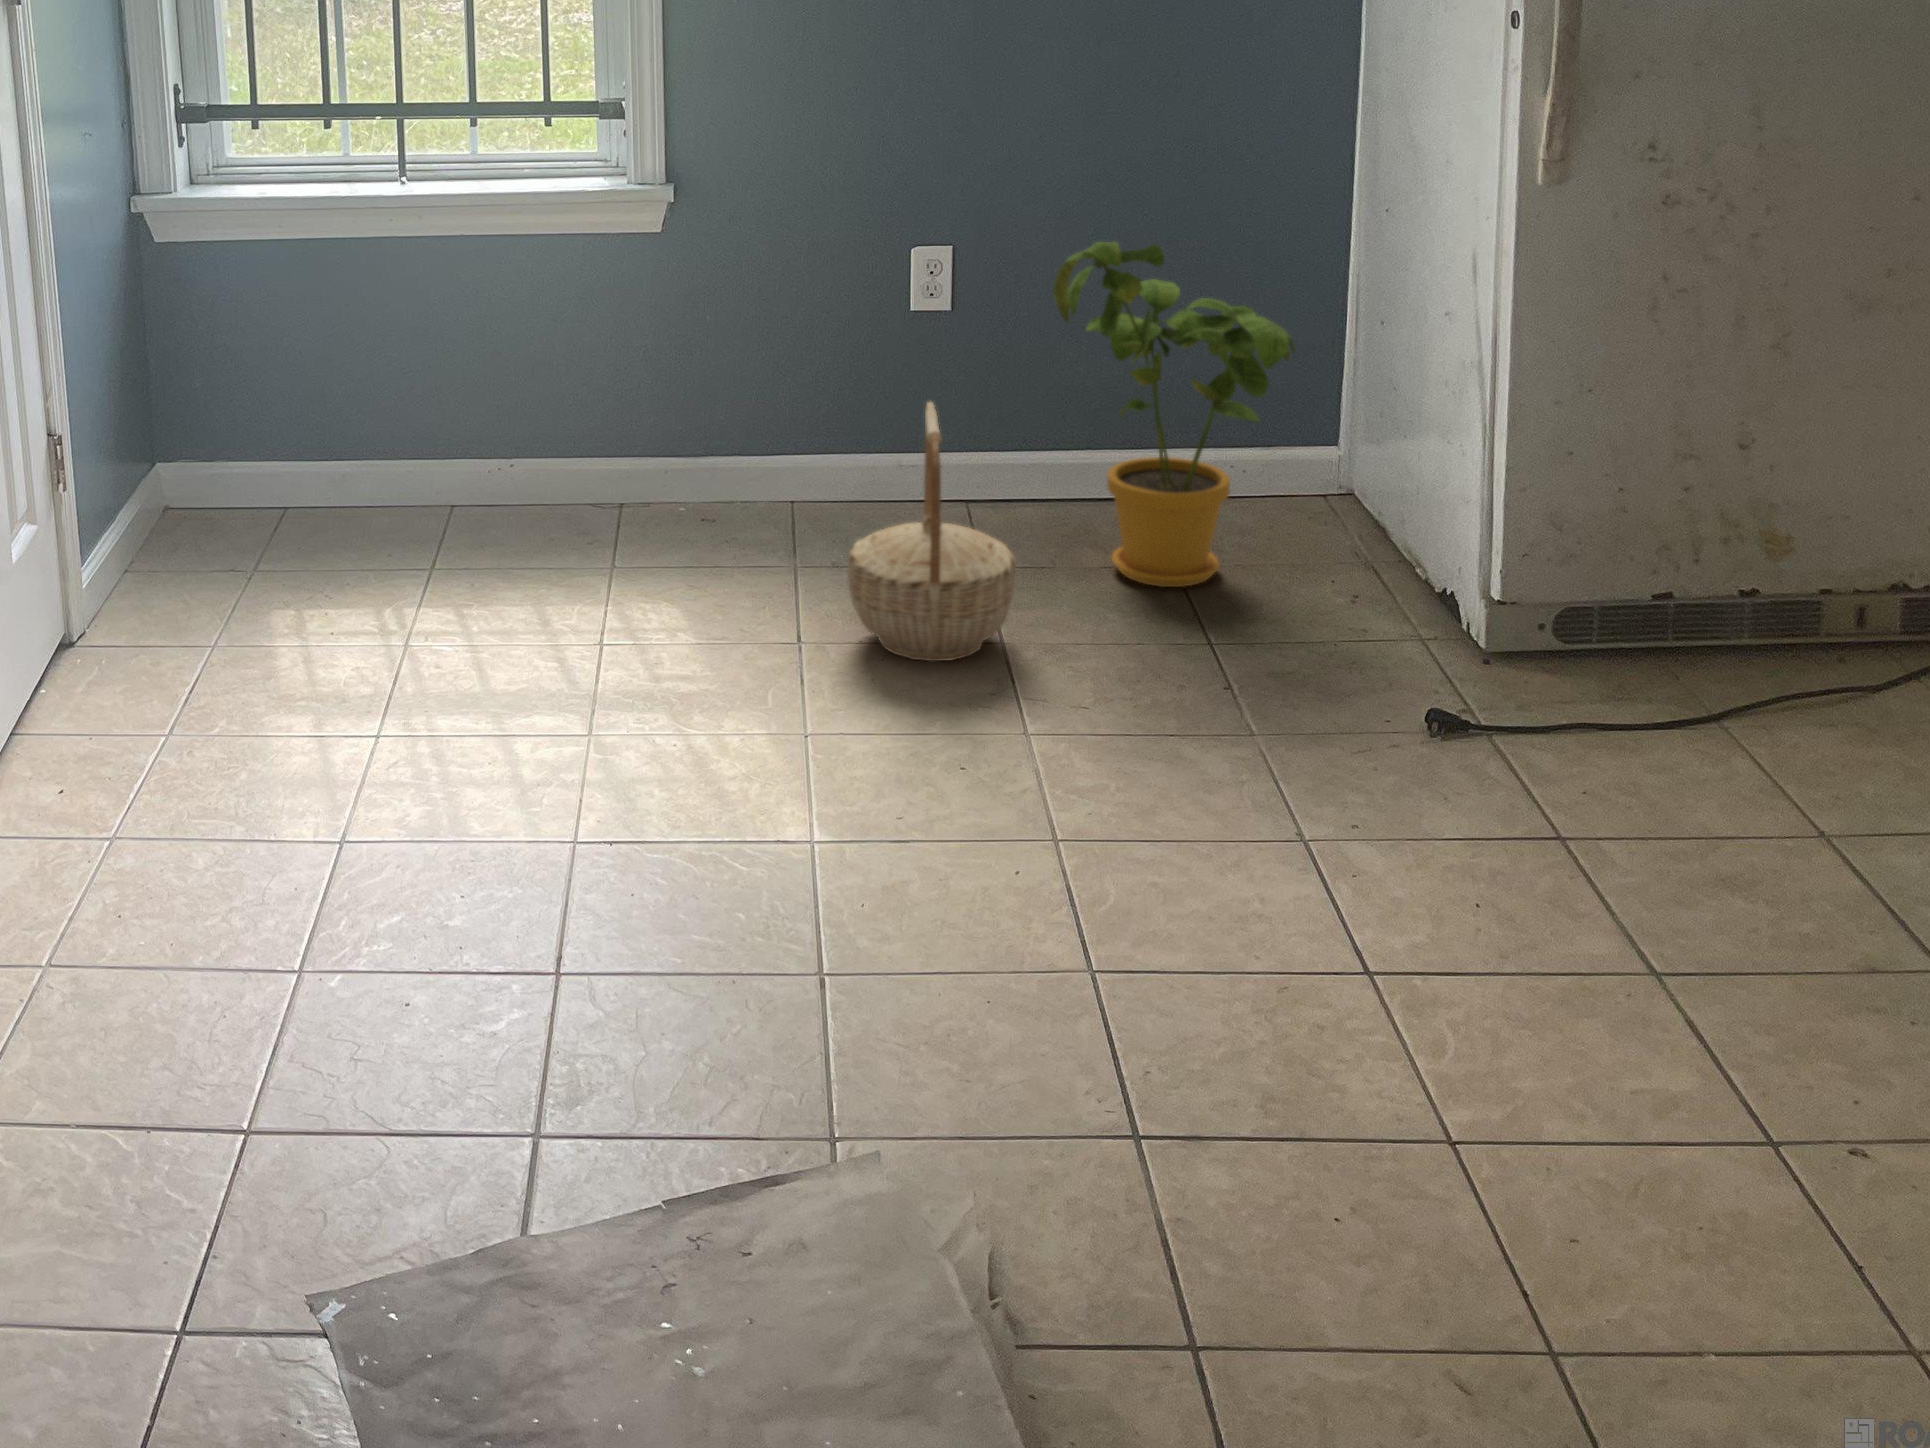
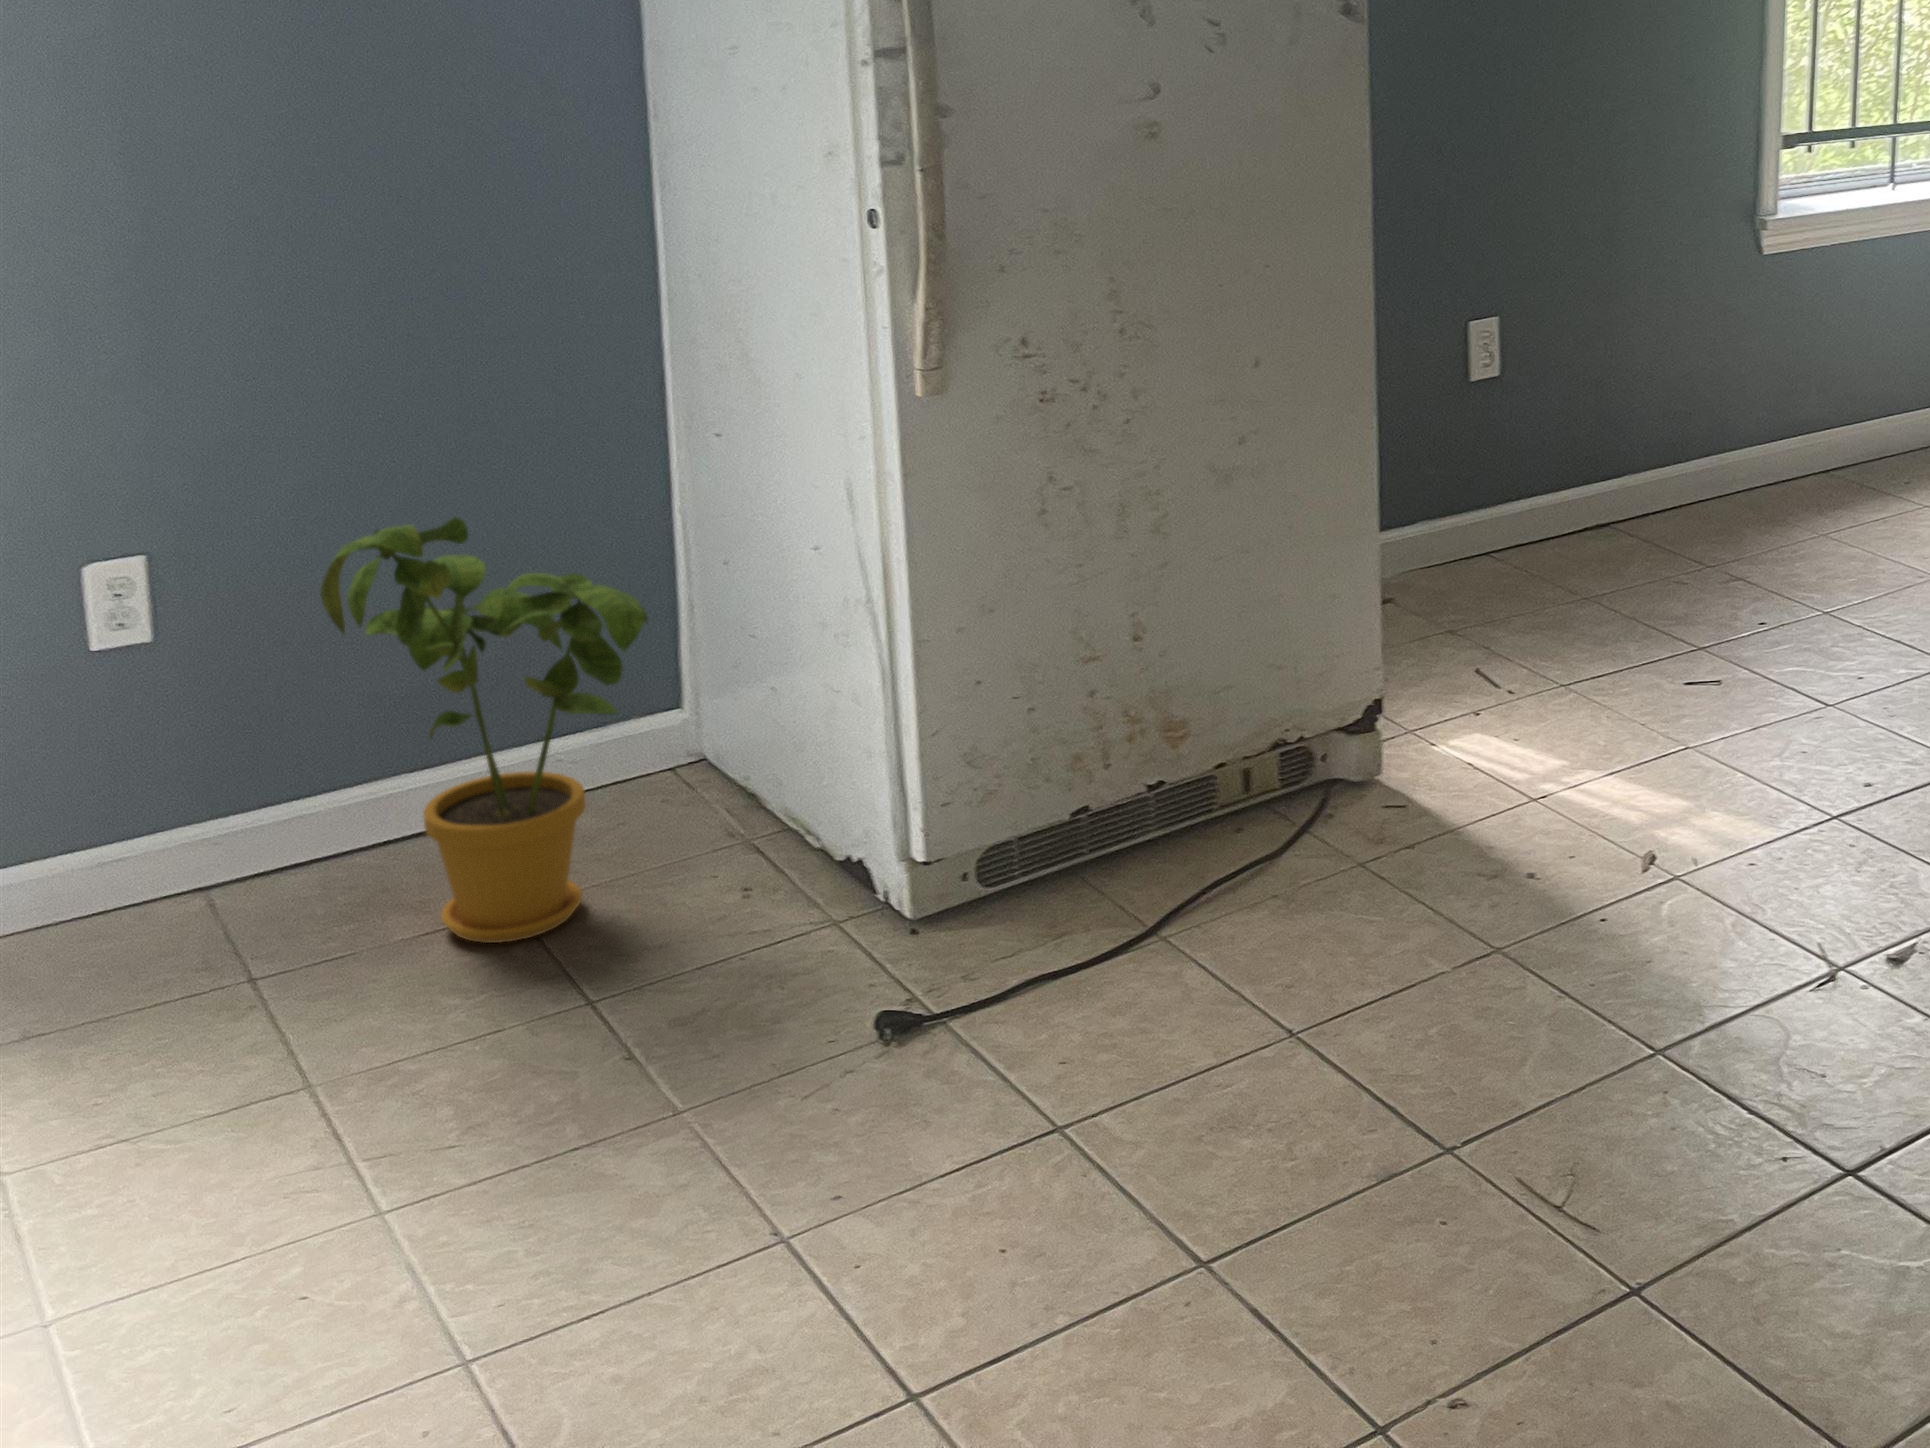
basket: present [848,402,1016,661] -> none [65,782,329,1151]

